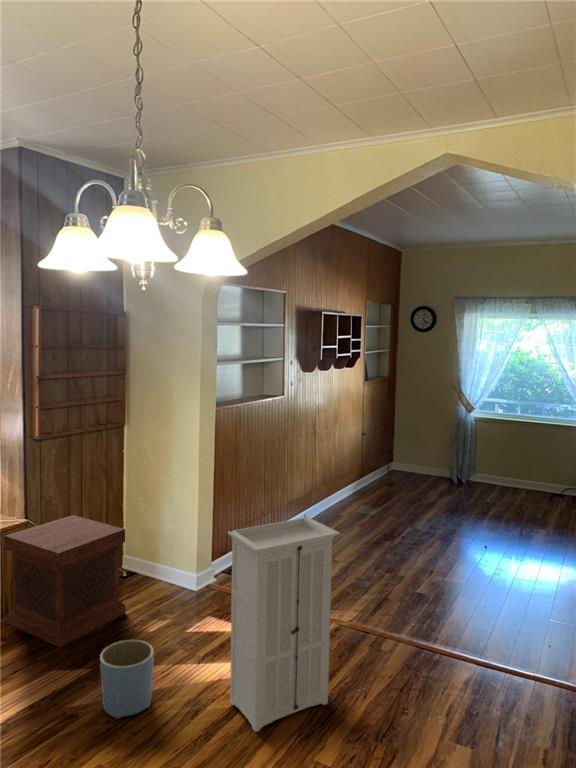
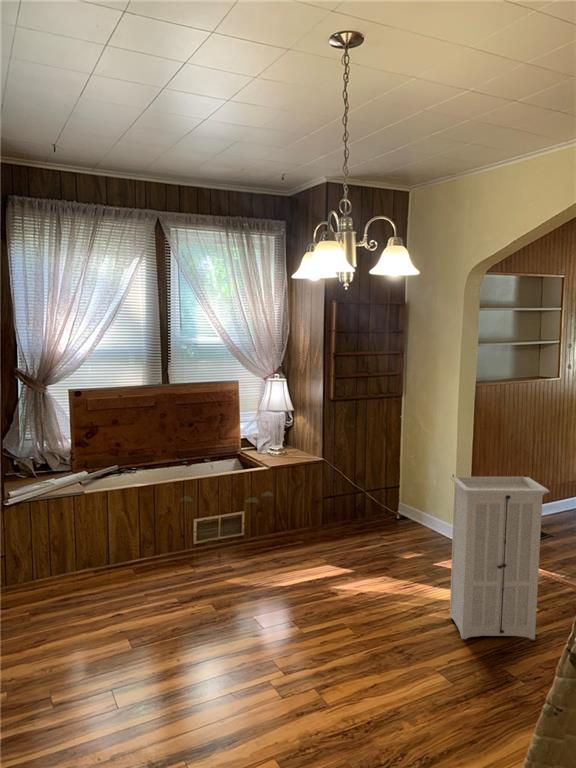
side table: present [5,515,125,647] -> none [307,462,392,553]
planter: present [100,640,154,718] -> none [354,551,393,603]

